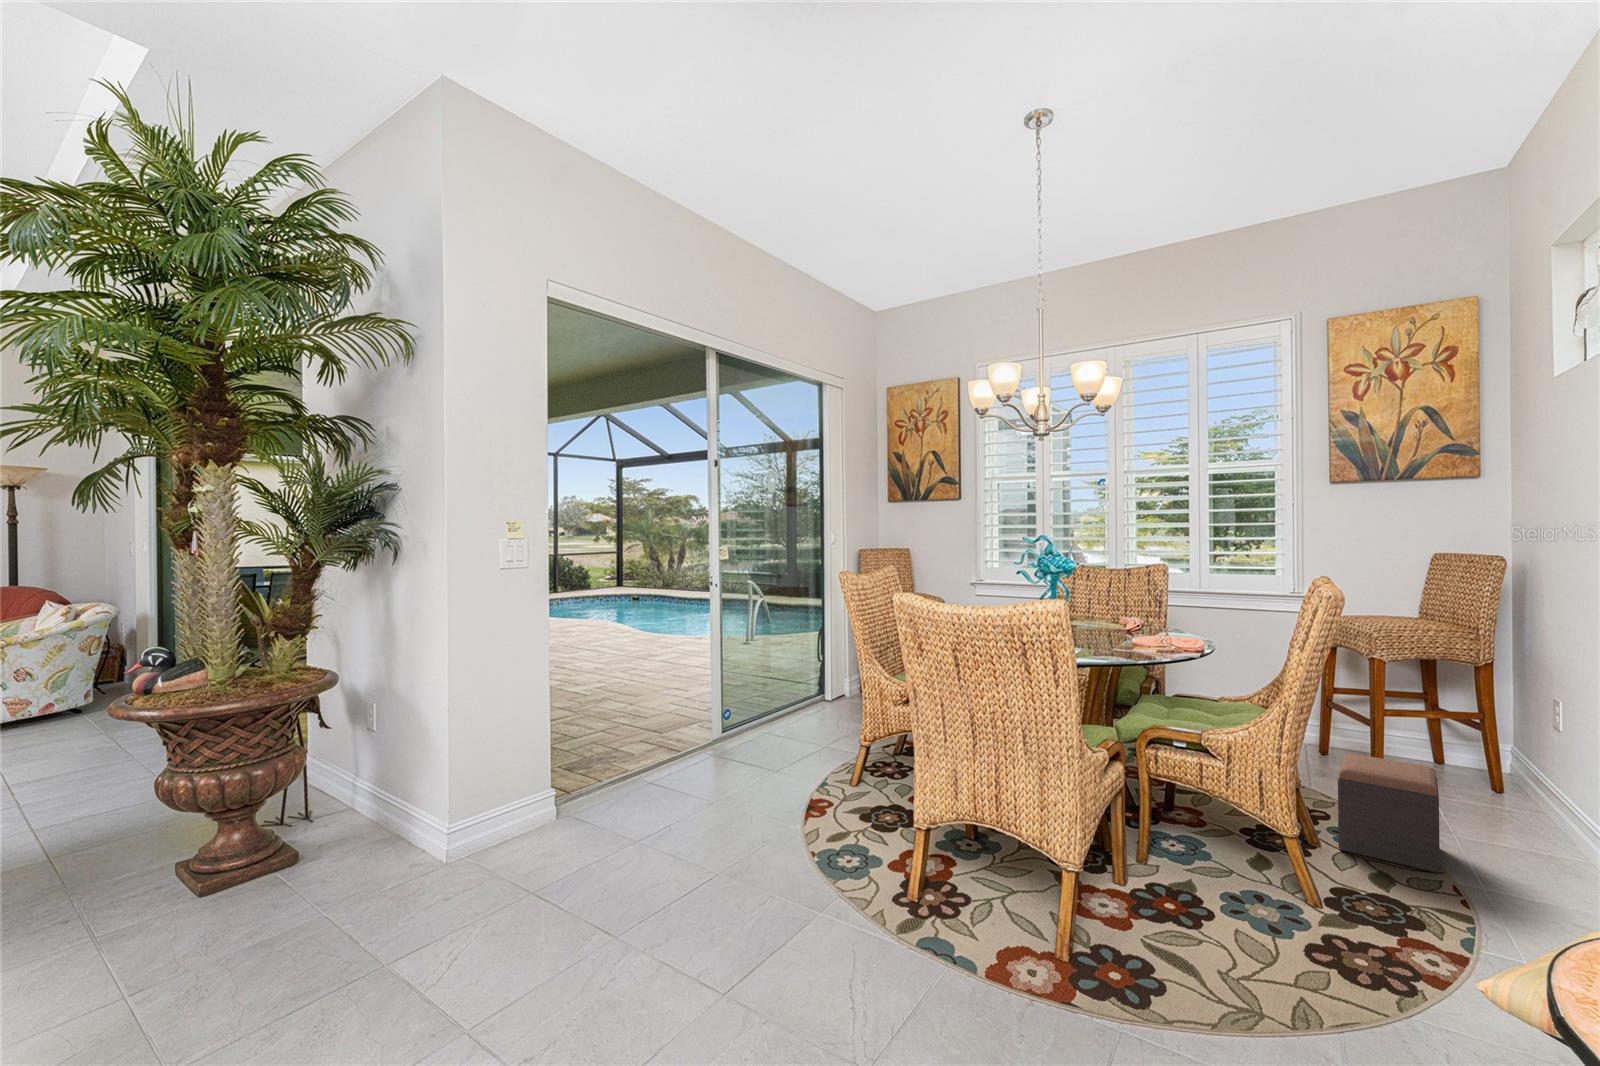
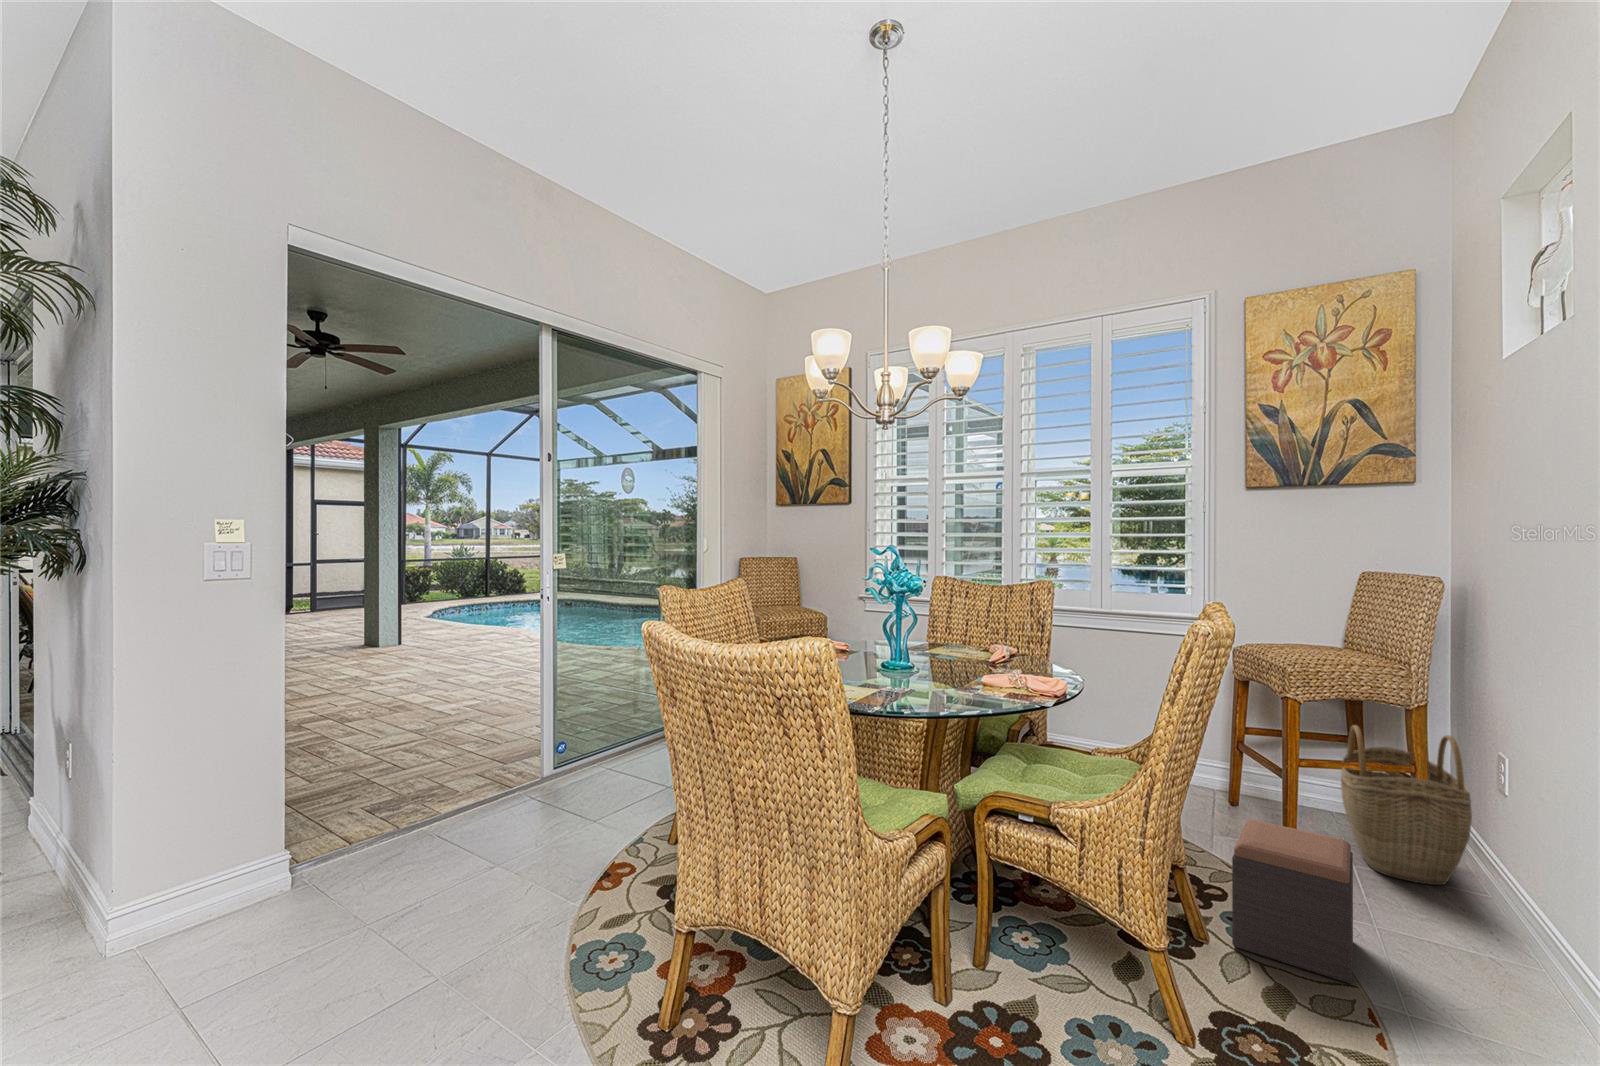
woven basket: none [1420,681,1535,811] -> present [1341,725,1472,885]

